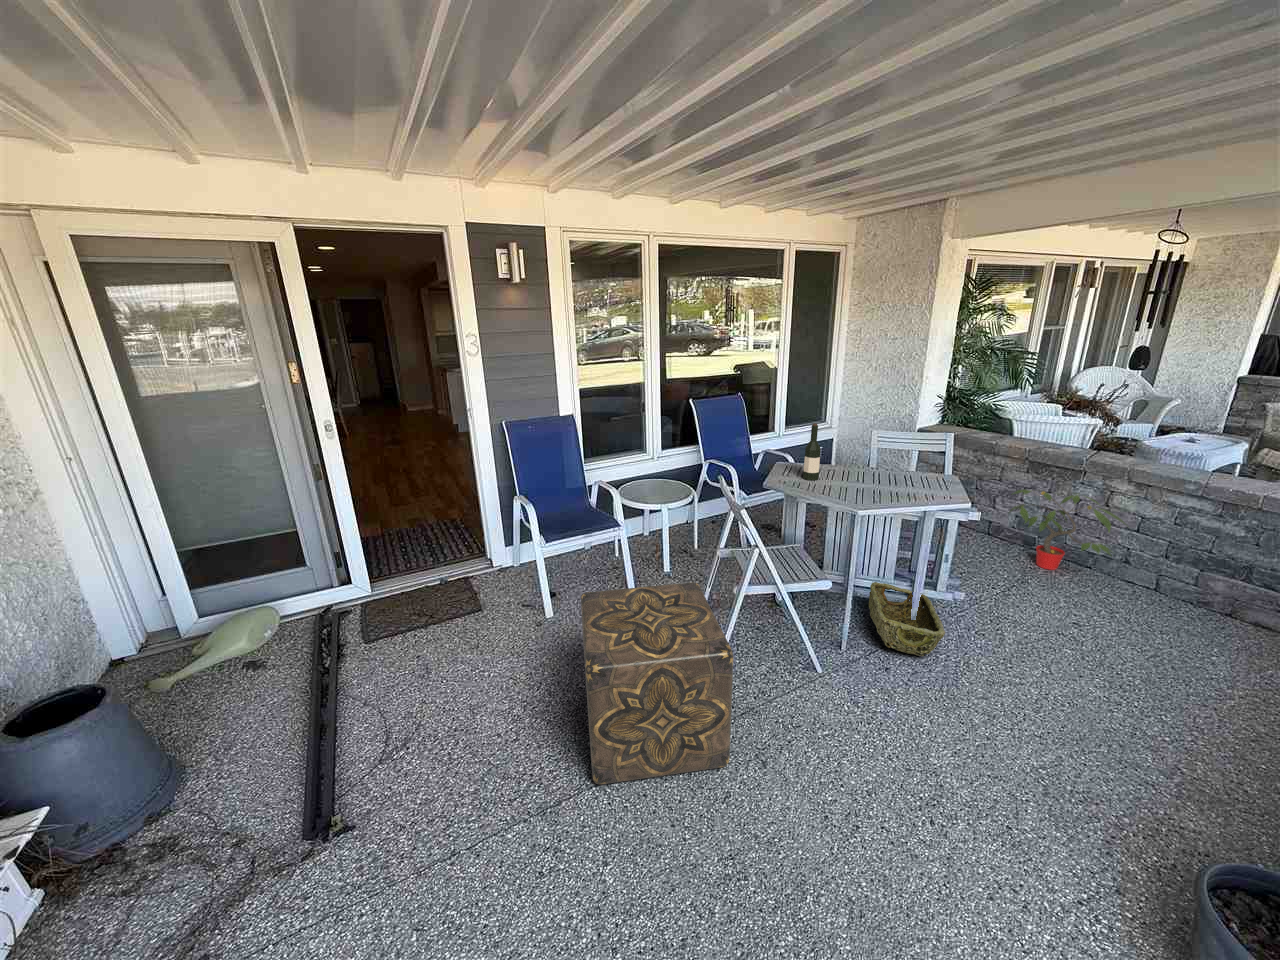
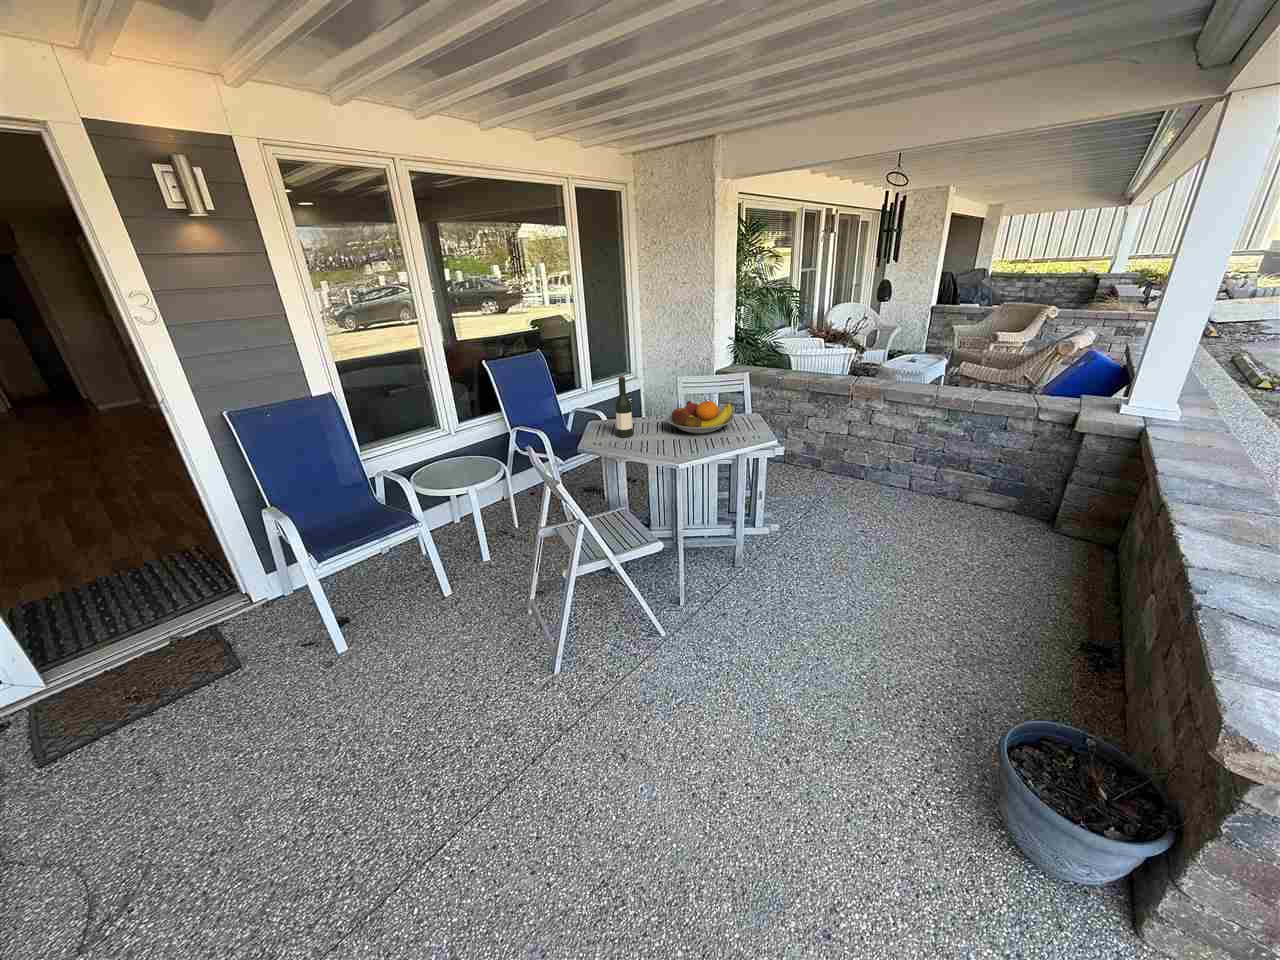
fruit bowl: none [853,454,928,487] -> present [665,401,734,434]
potted plant: present [1010,490,1125,570] -> none [798,416,892,488]
ottoman: present [581,582,733,784] -> none [372,577,586,854]
woven basket: present [869,582,945,656] -> none [697,530,769,595]

